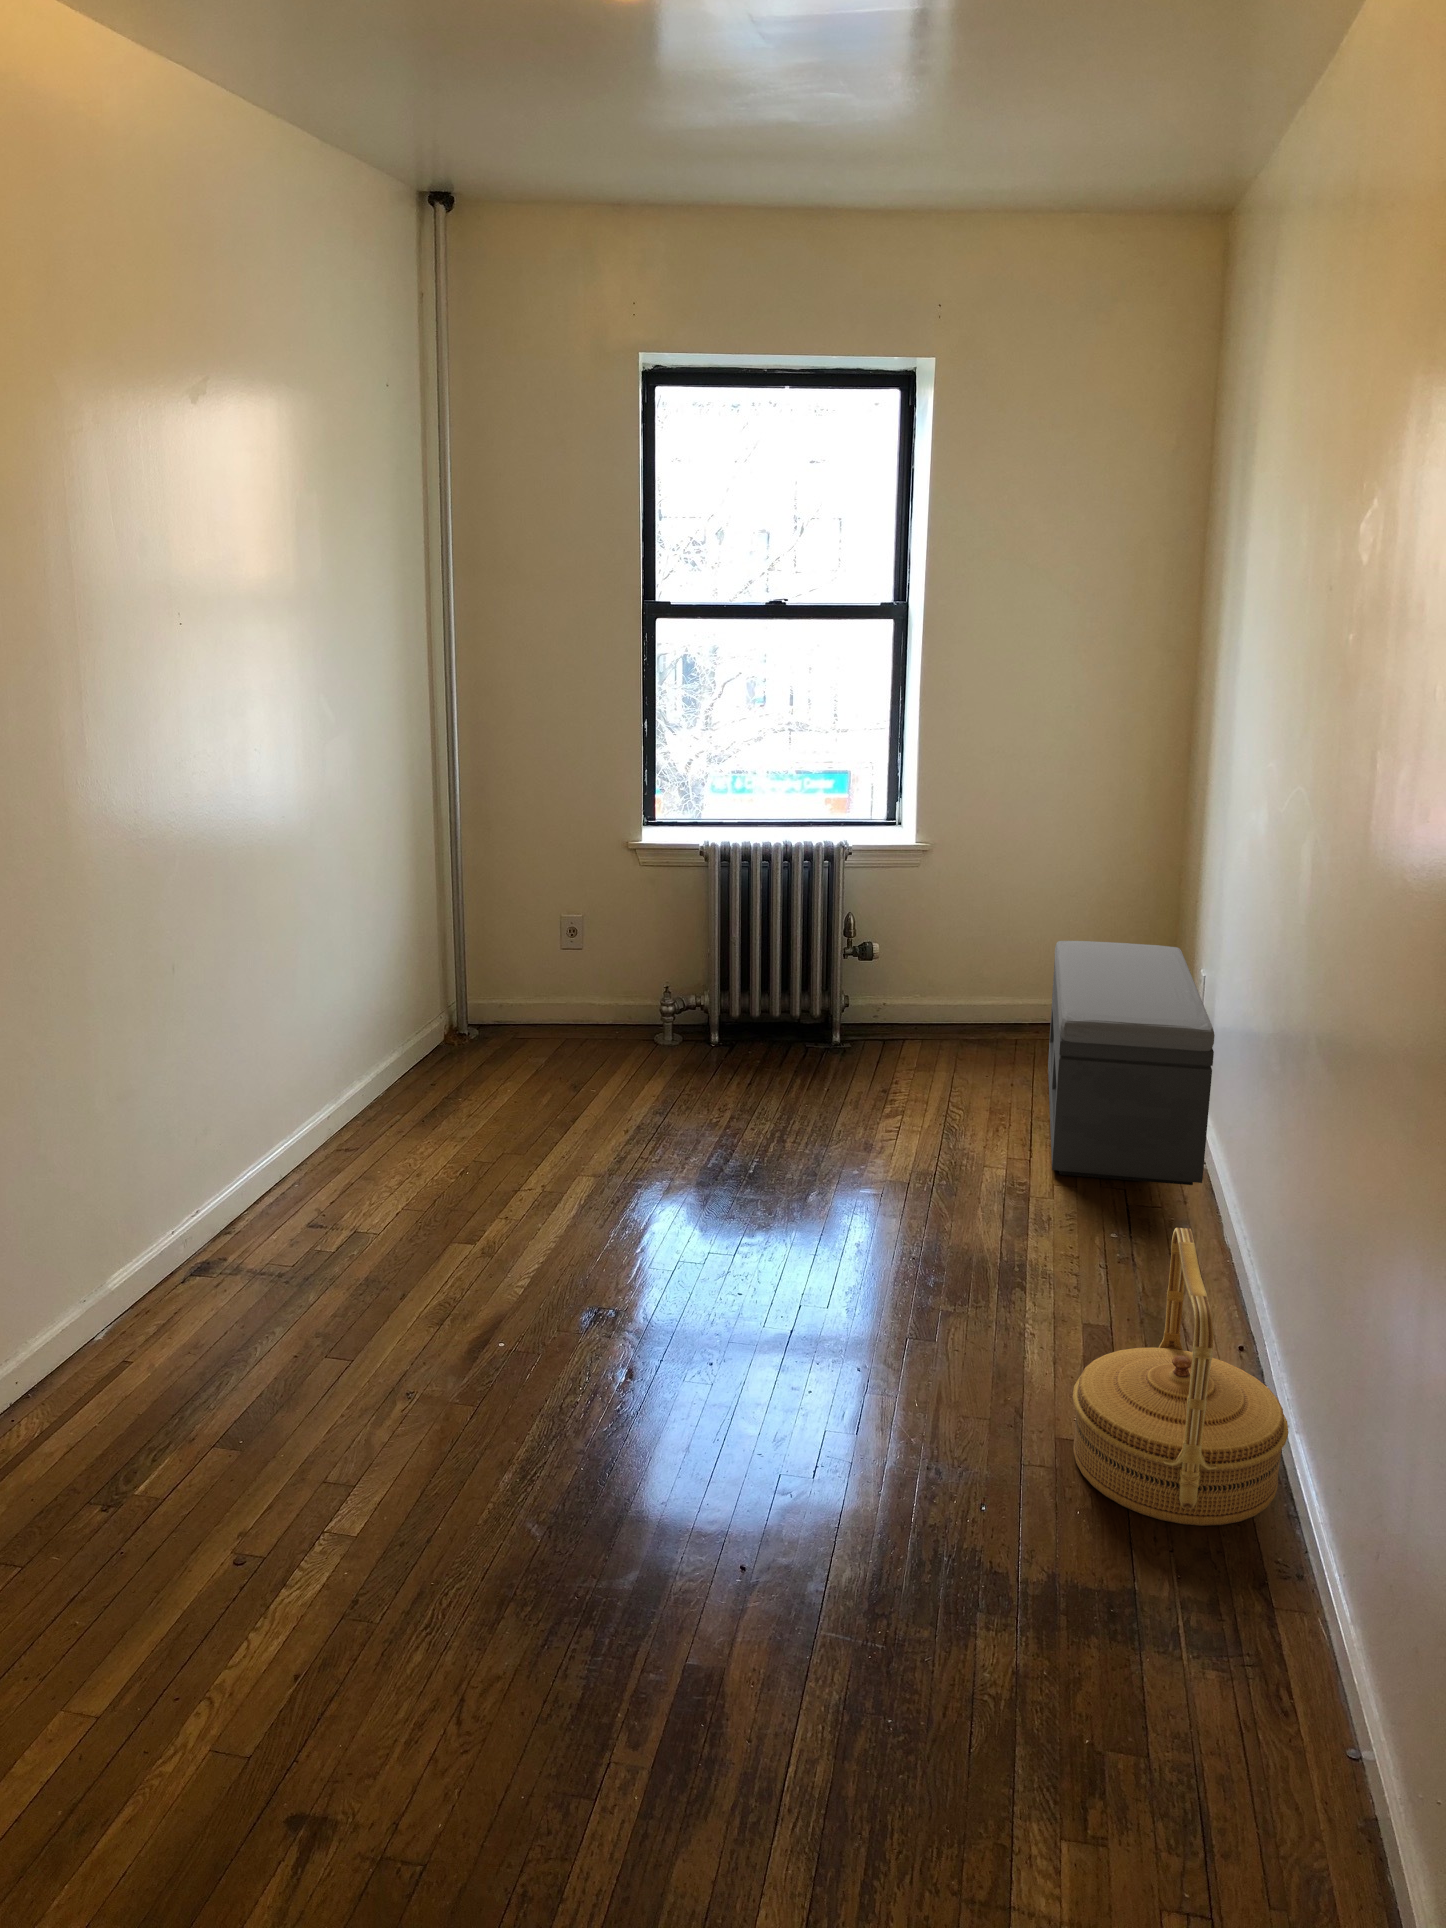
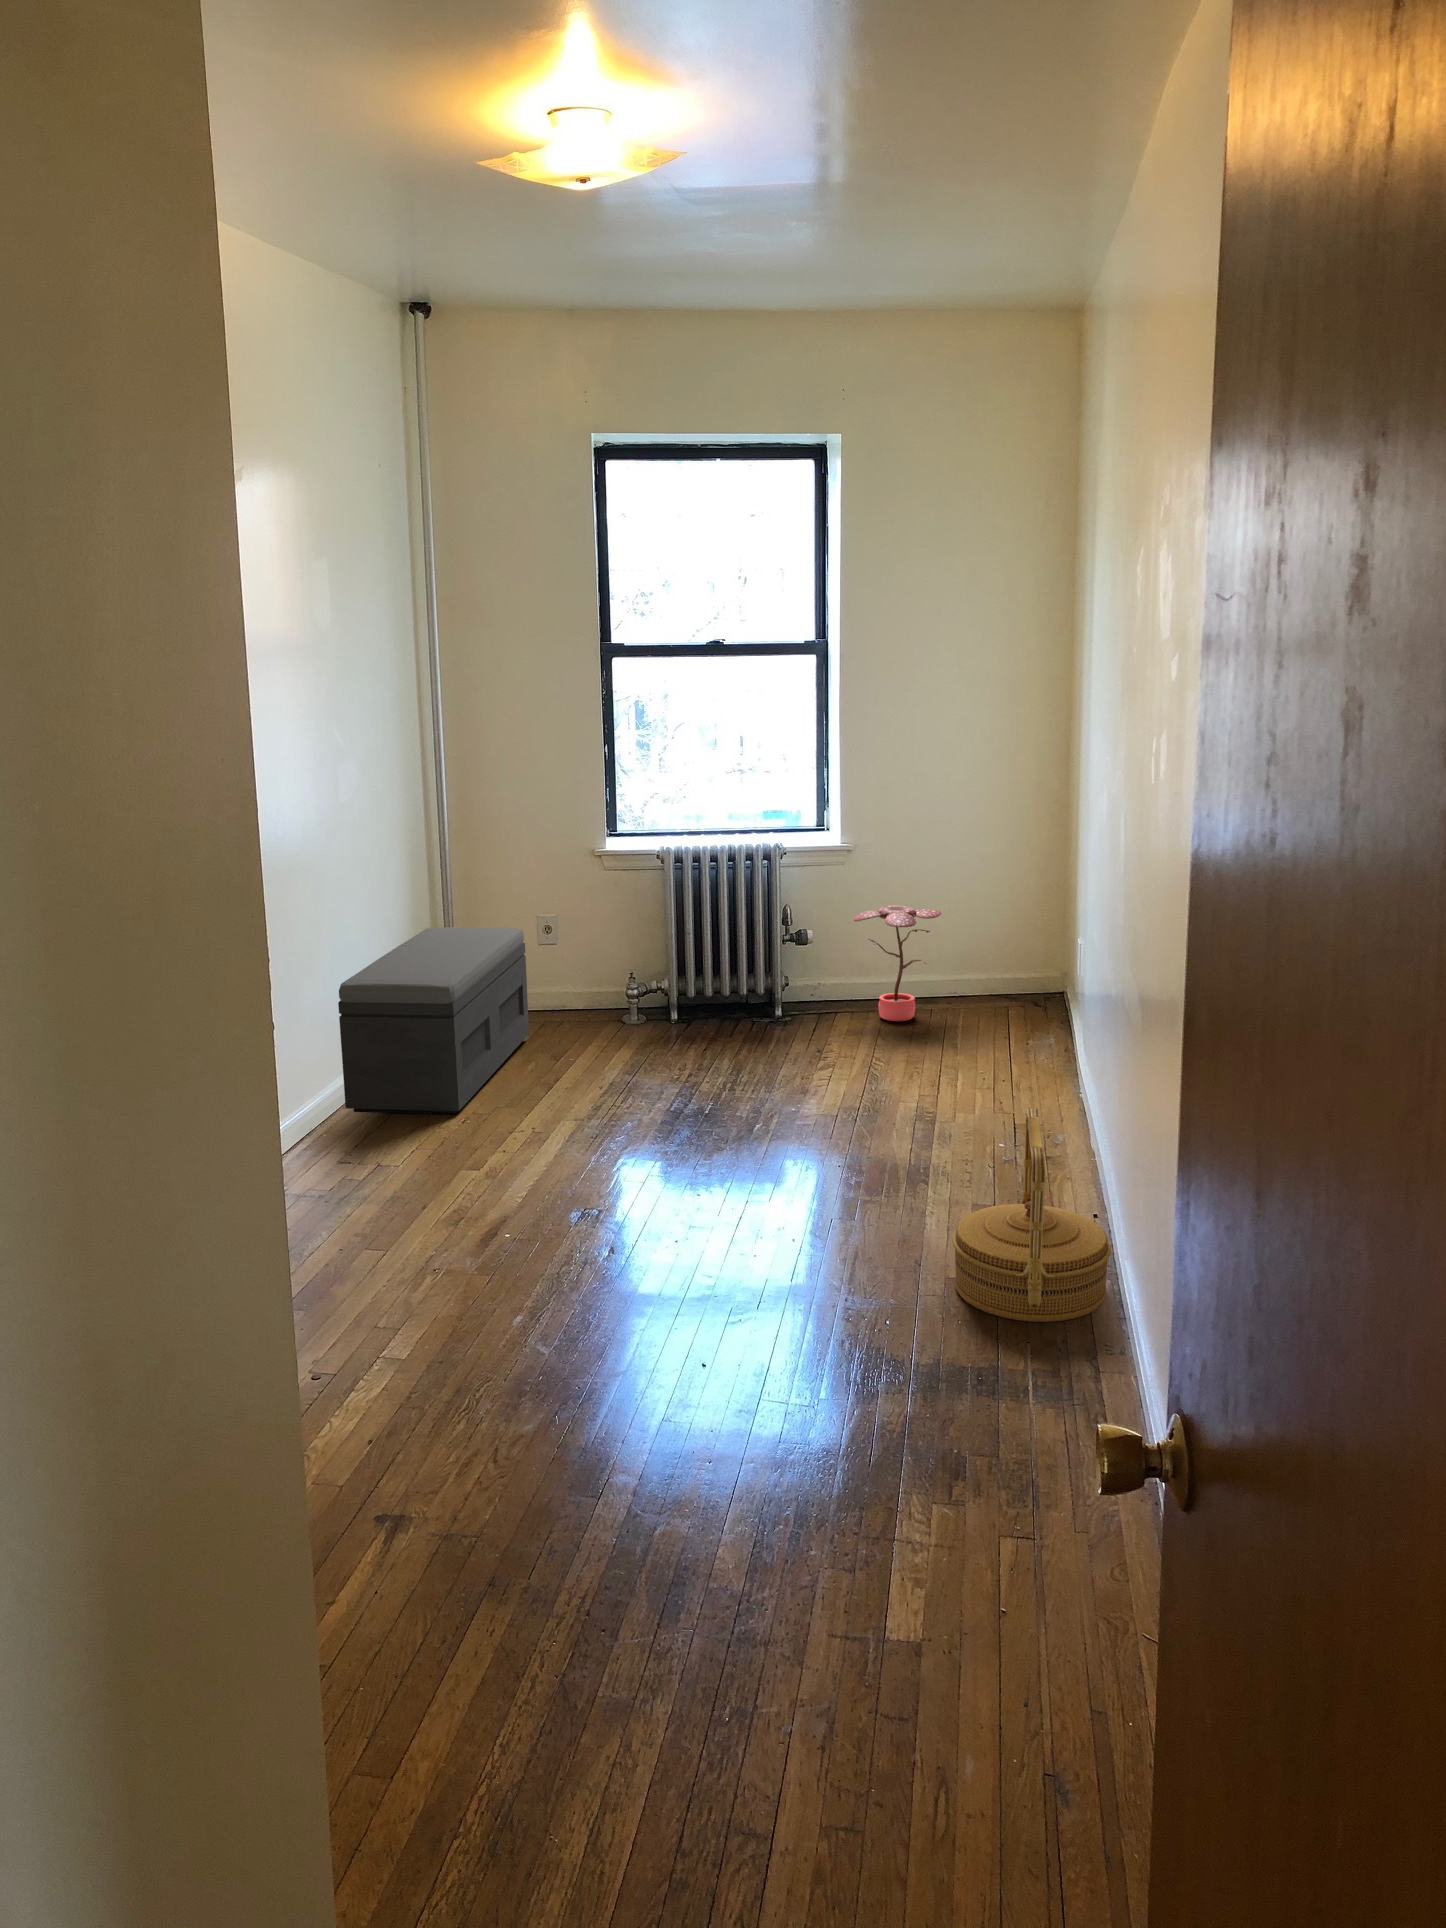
potted plant: none [928,918,1032,1053] -> present [854,905,941,1021]
storage bench: present [1048,941,1215,1185] -> present [338,927,529,1114]

